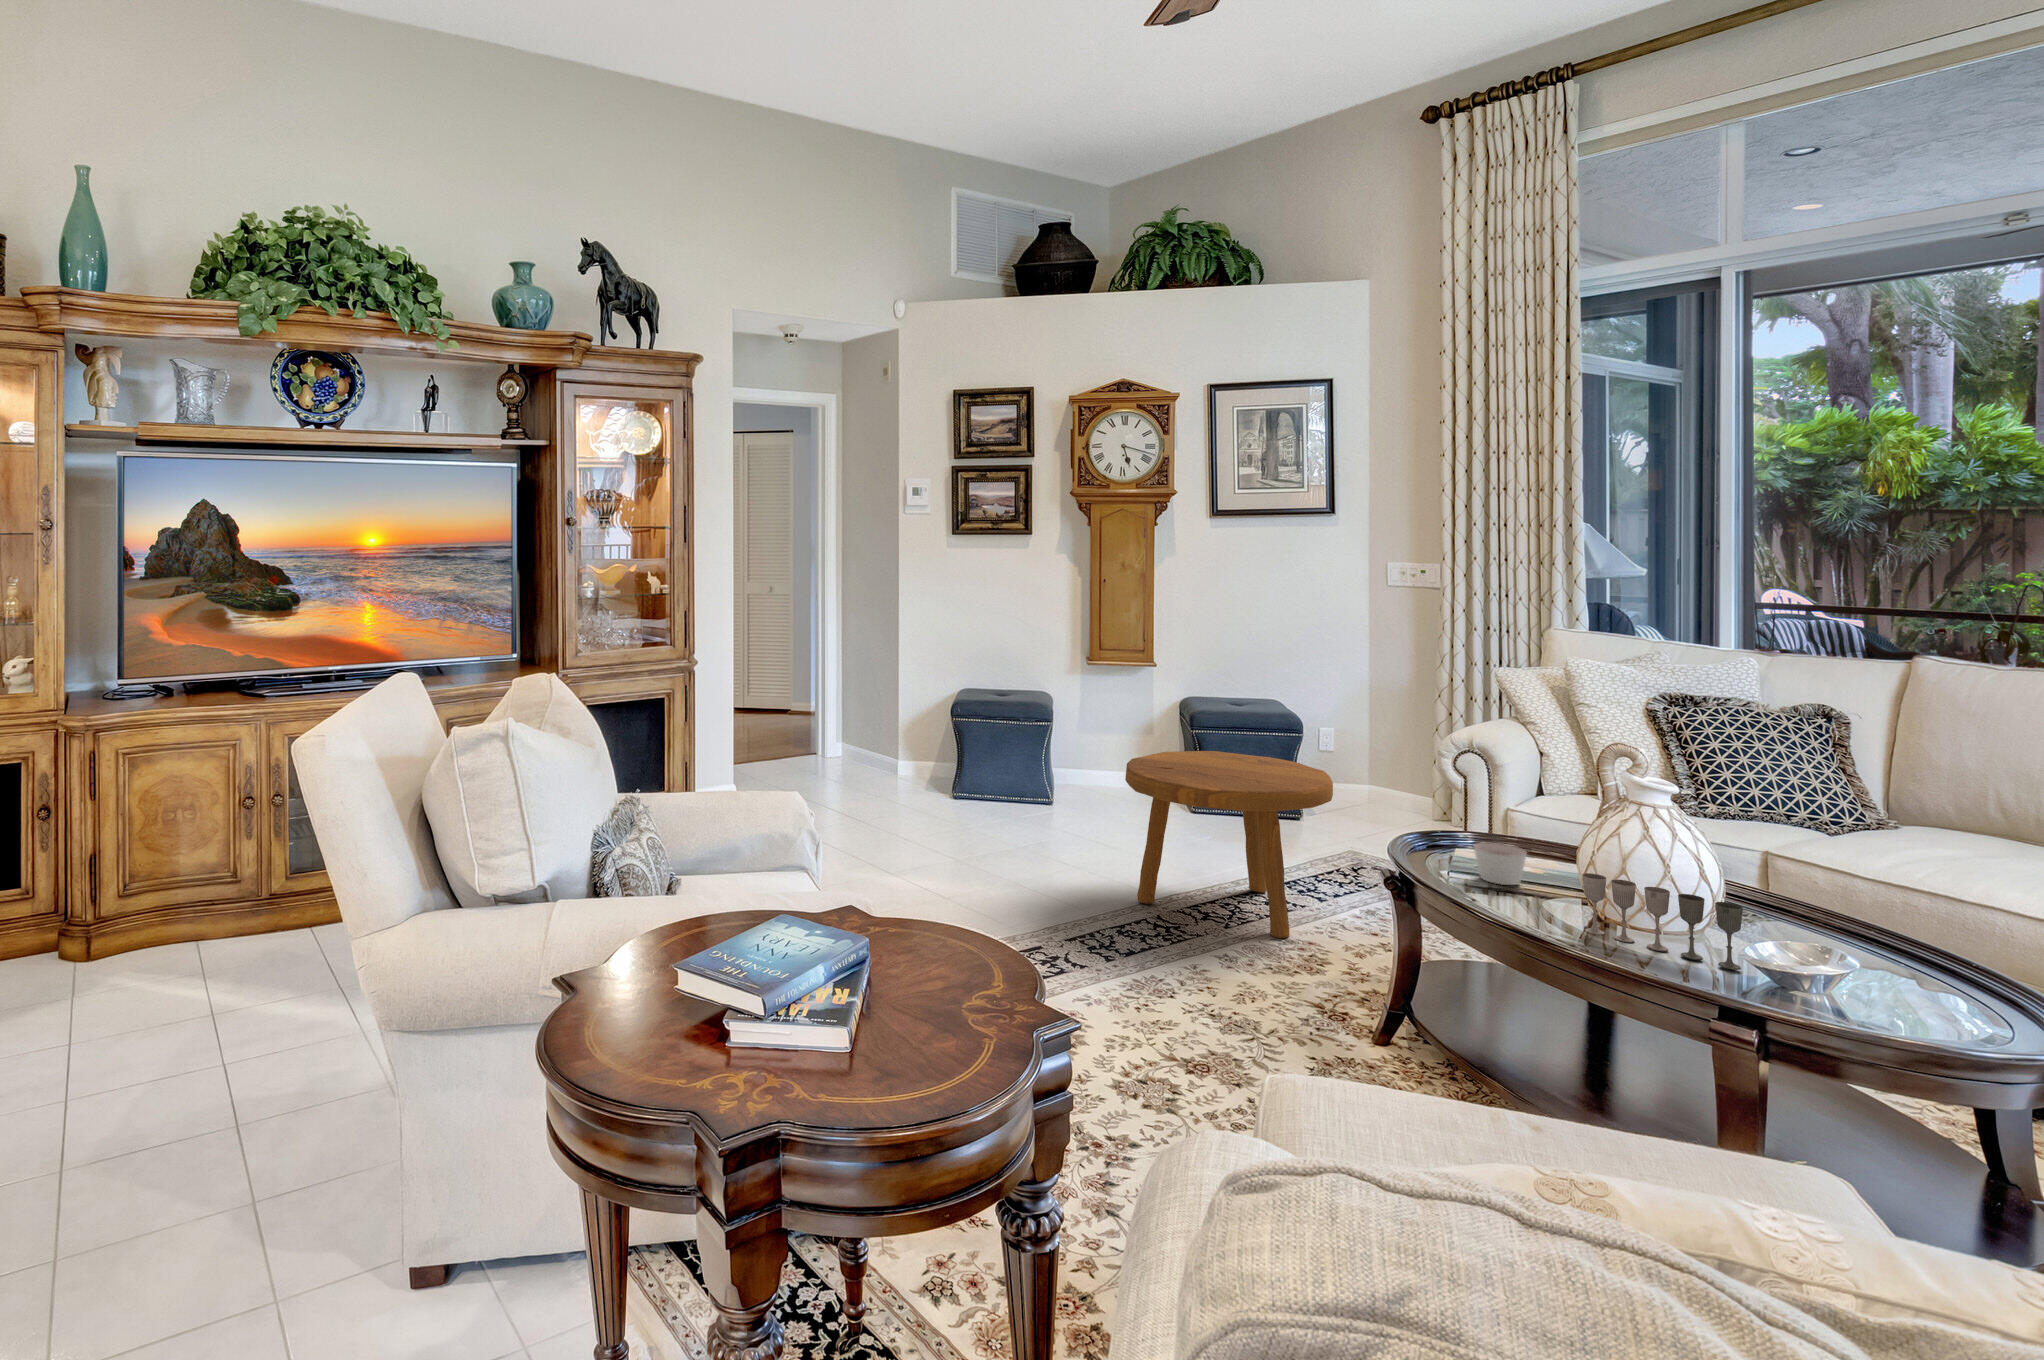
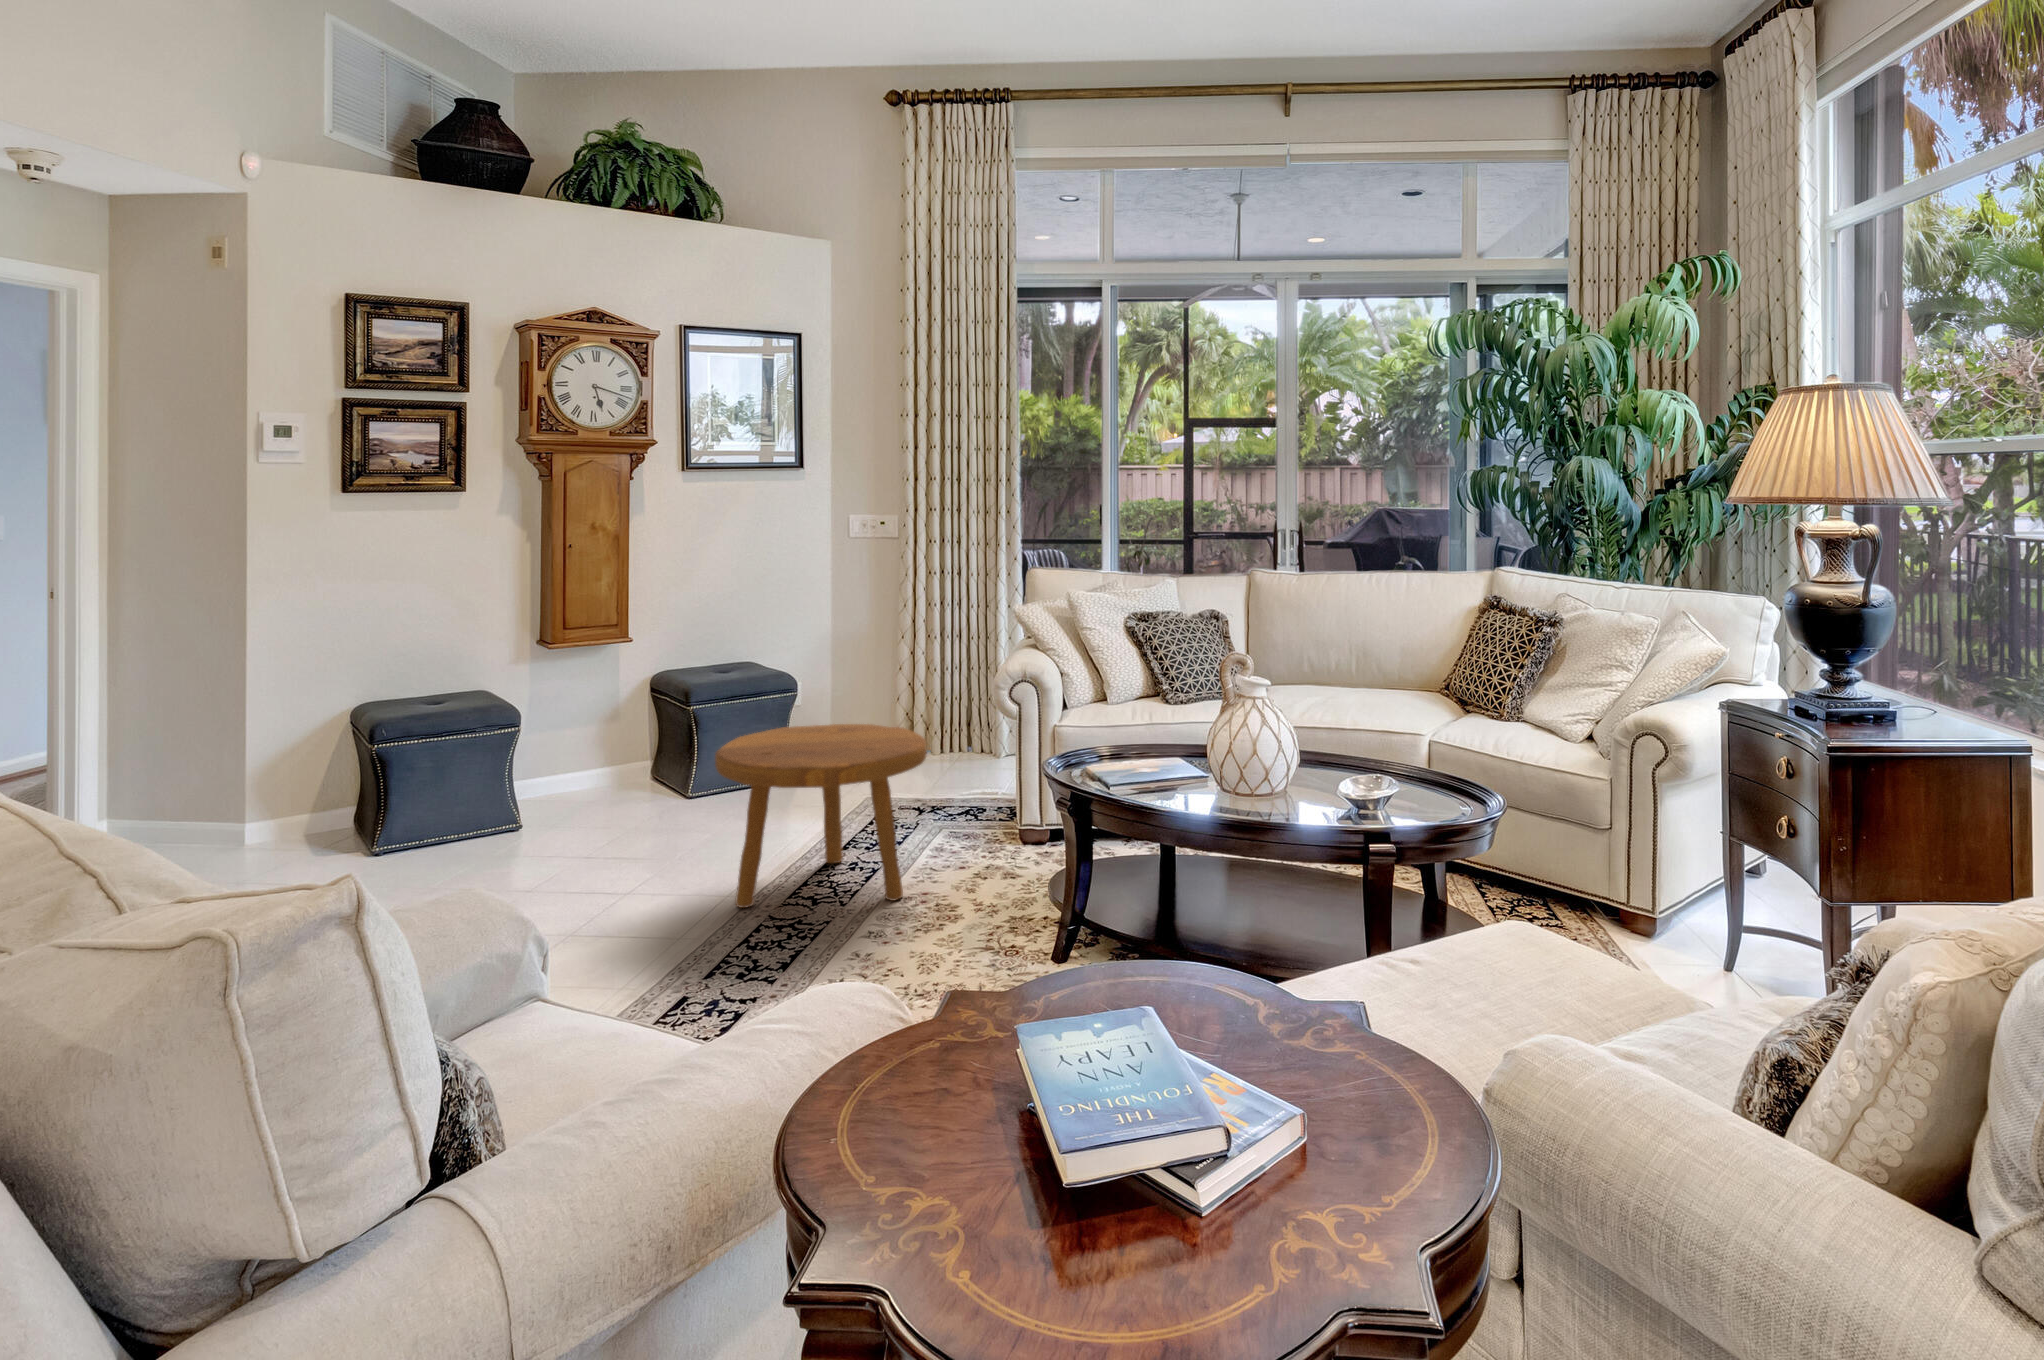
candle: present [1474,843,1527,885] -> none [1148,759,1186,793]
wine glass: present [1582,873,1743,970] -> none [1257,767,1356,814]

